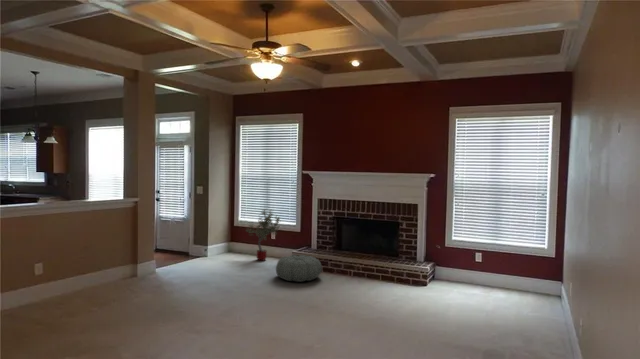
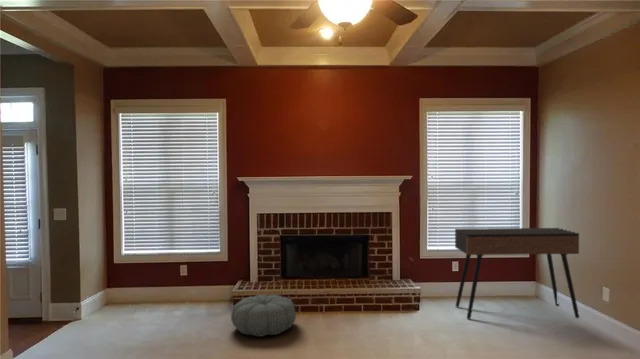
potted tree: present [246,210,280,261] -> none [144,234,206,310]
console table: none [455,221,570,316] -> present [455,228,579,319]

